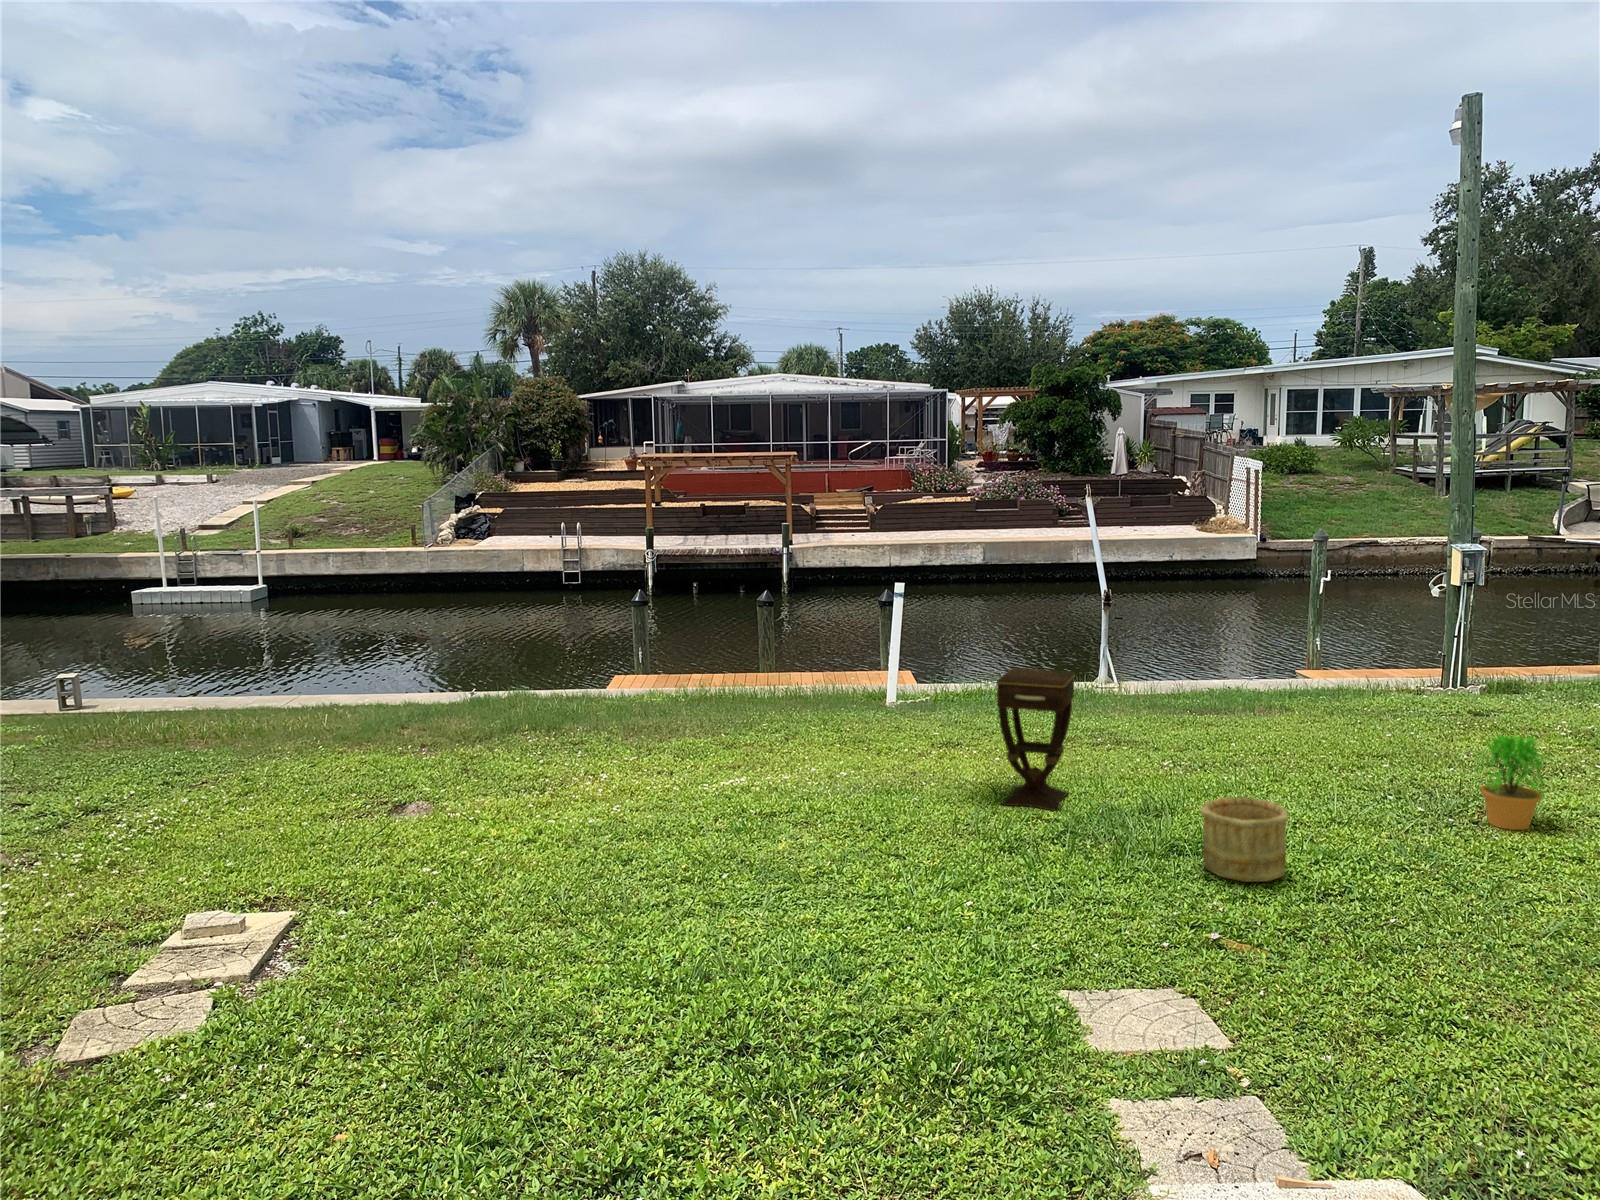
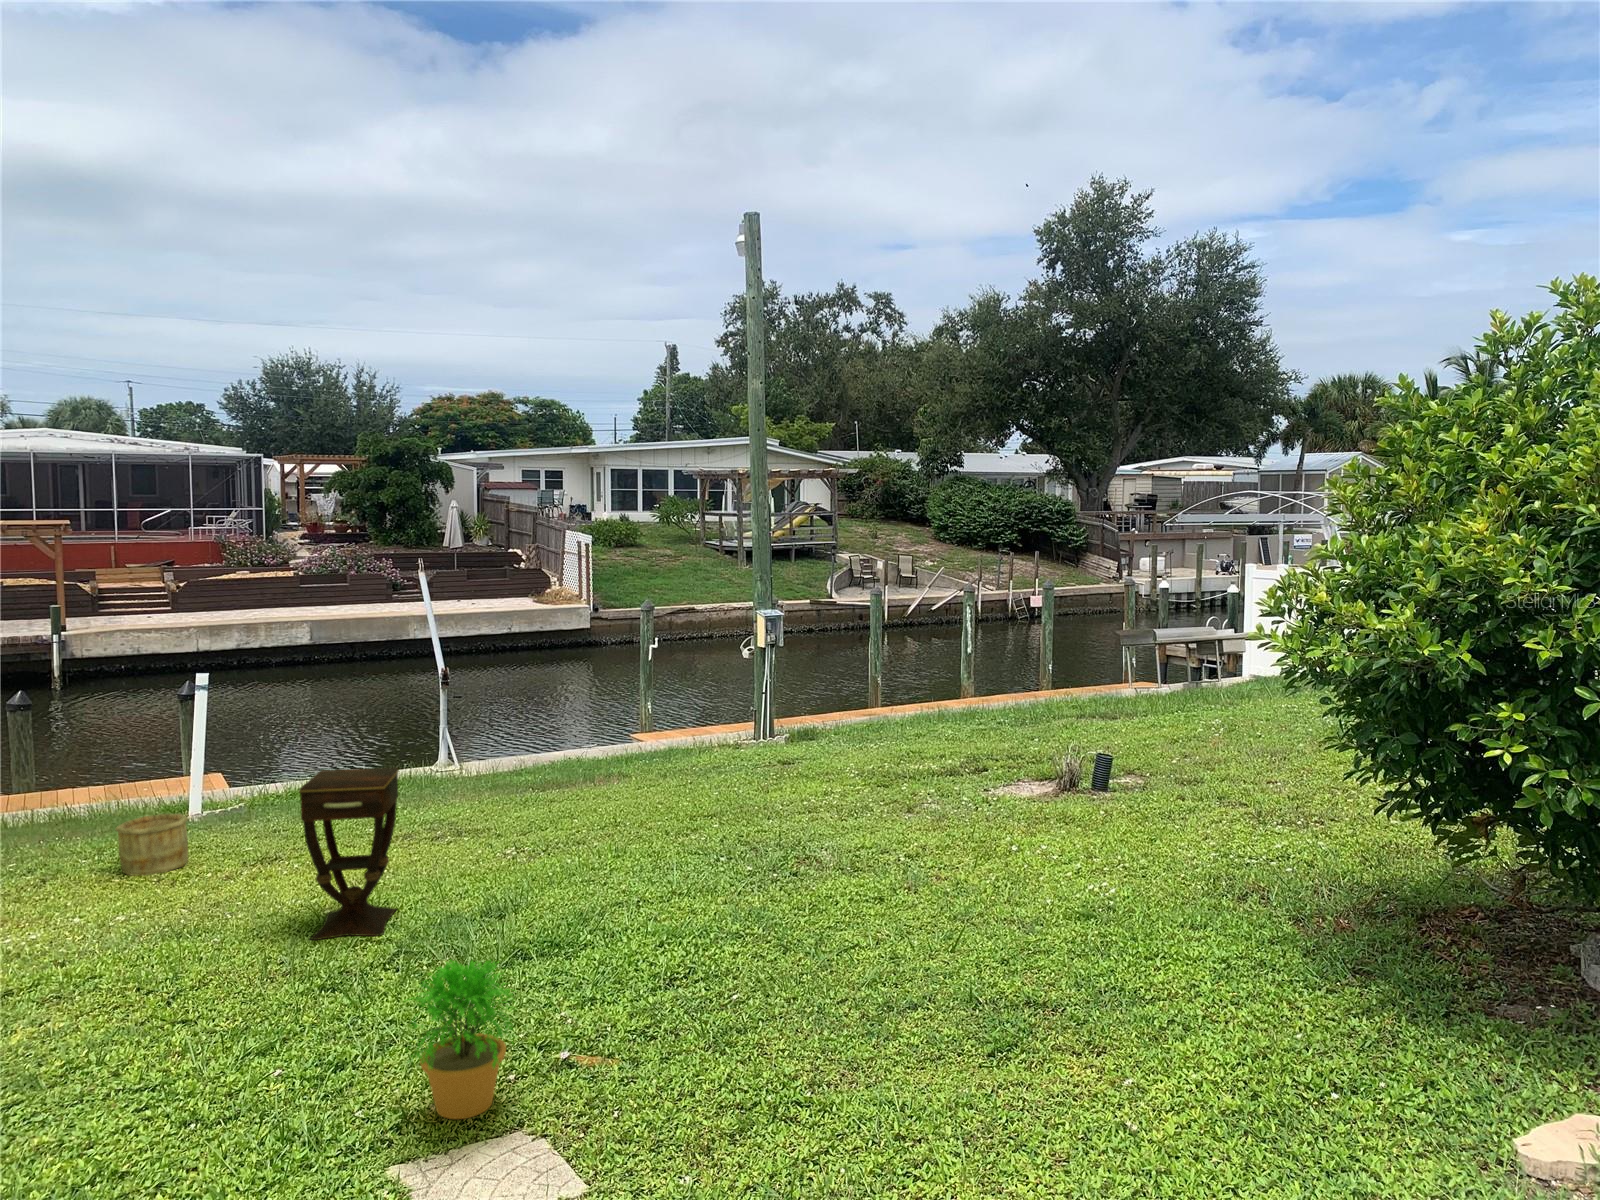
potted plant: present [1475,735,1554,830] -> present [407,959,517,1119]
wooden bucket: present [1201,797,1288,882] -> present [115,814,188,875]

